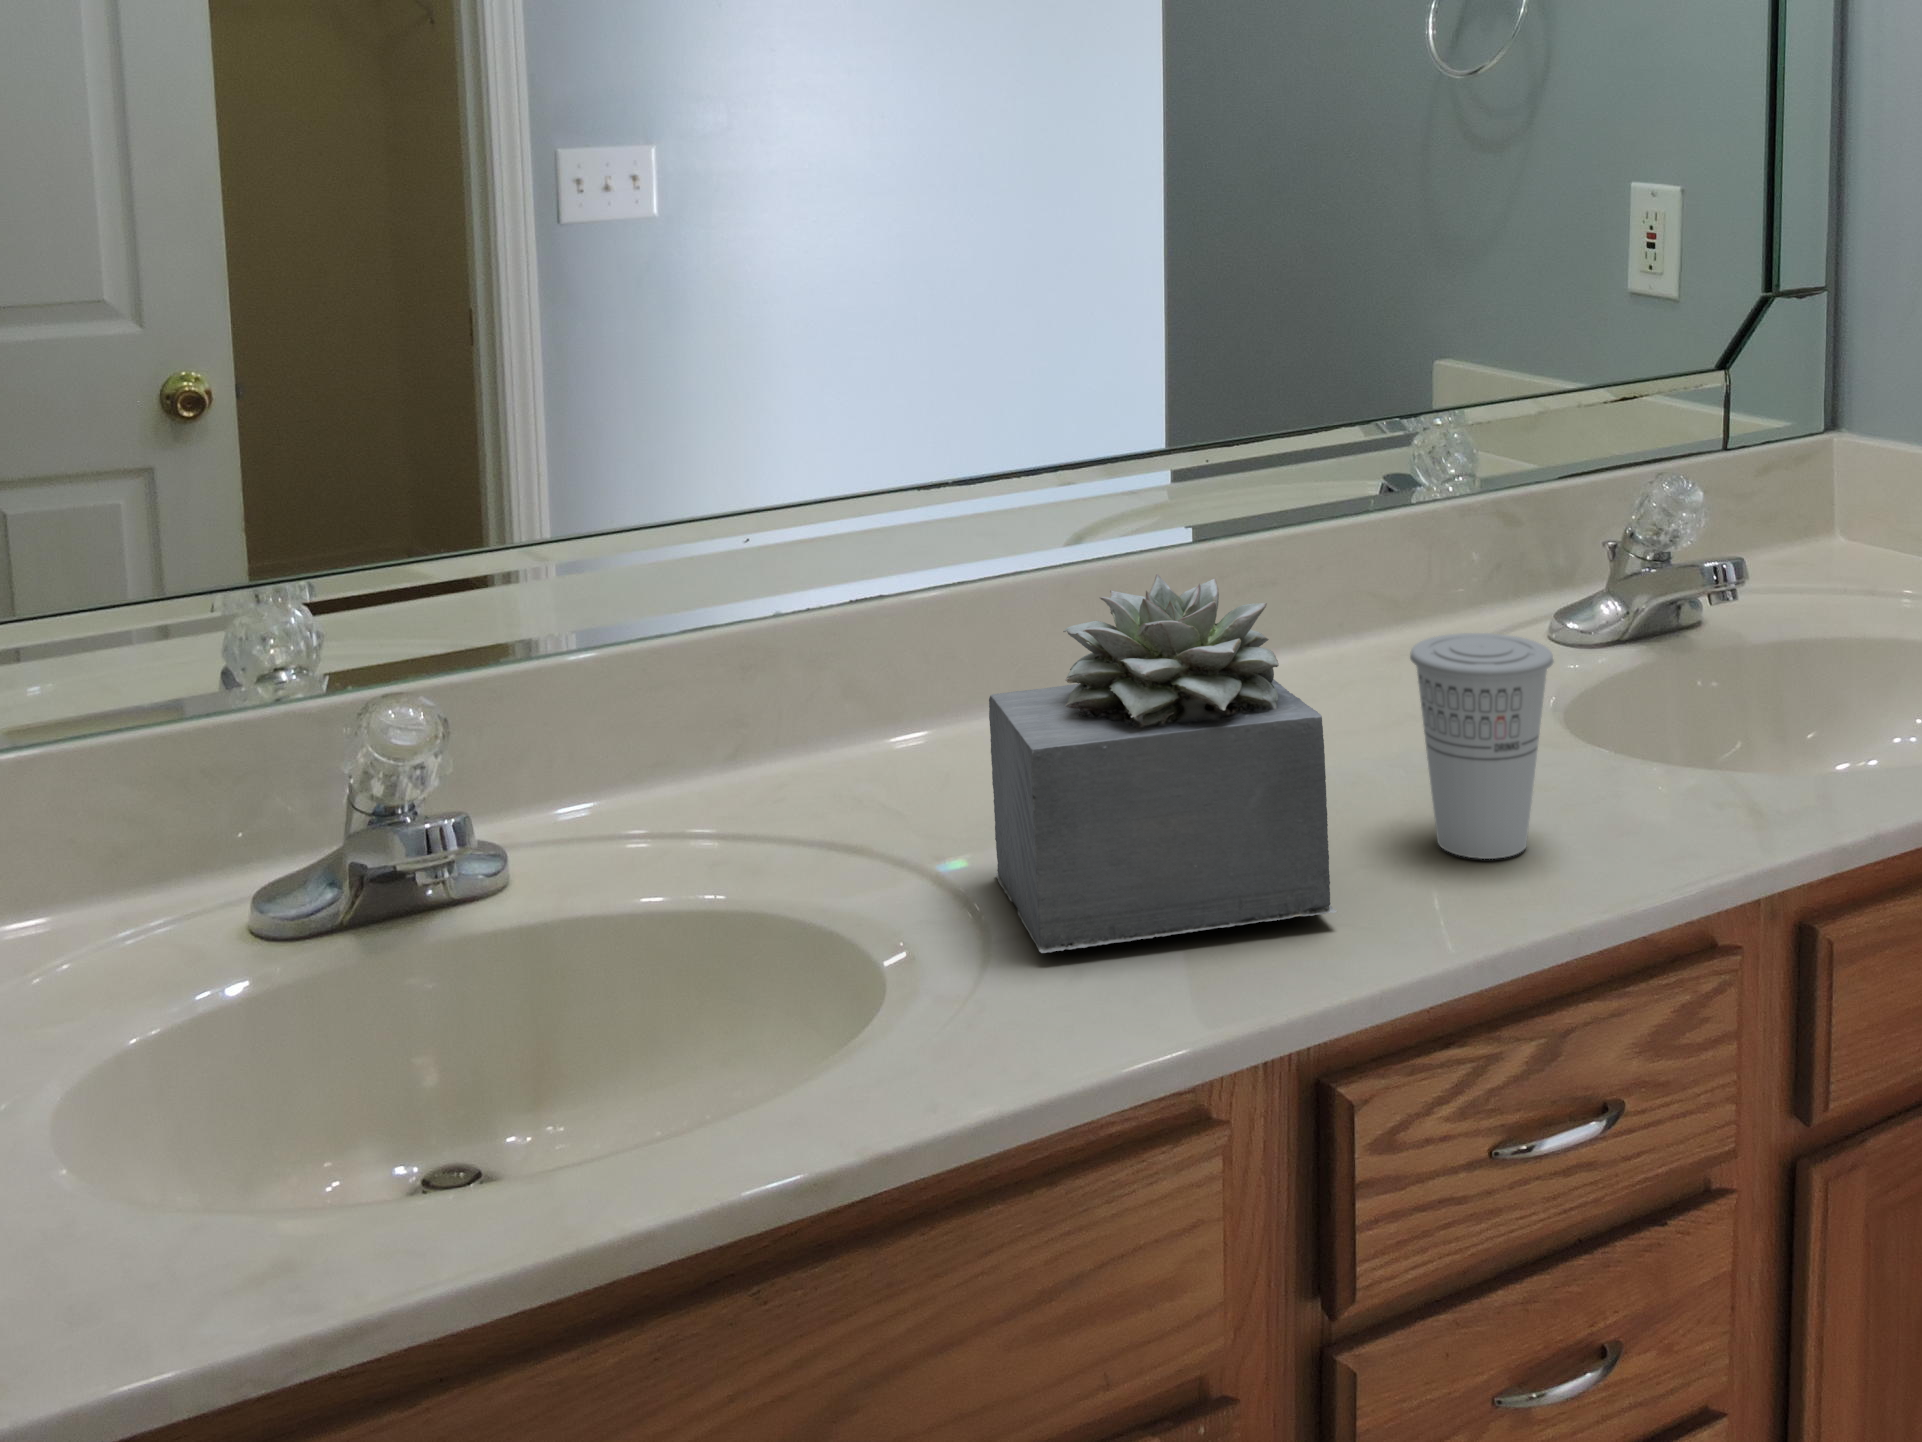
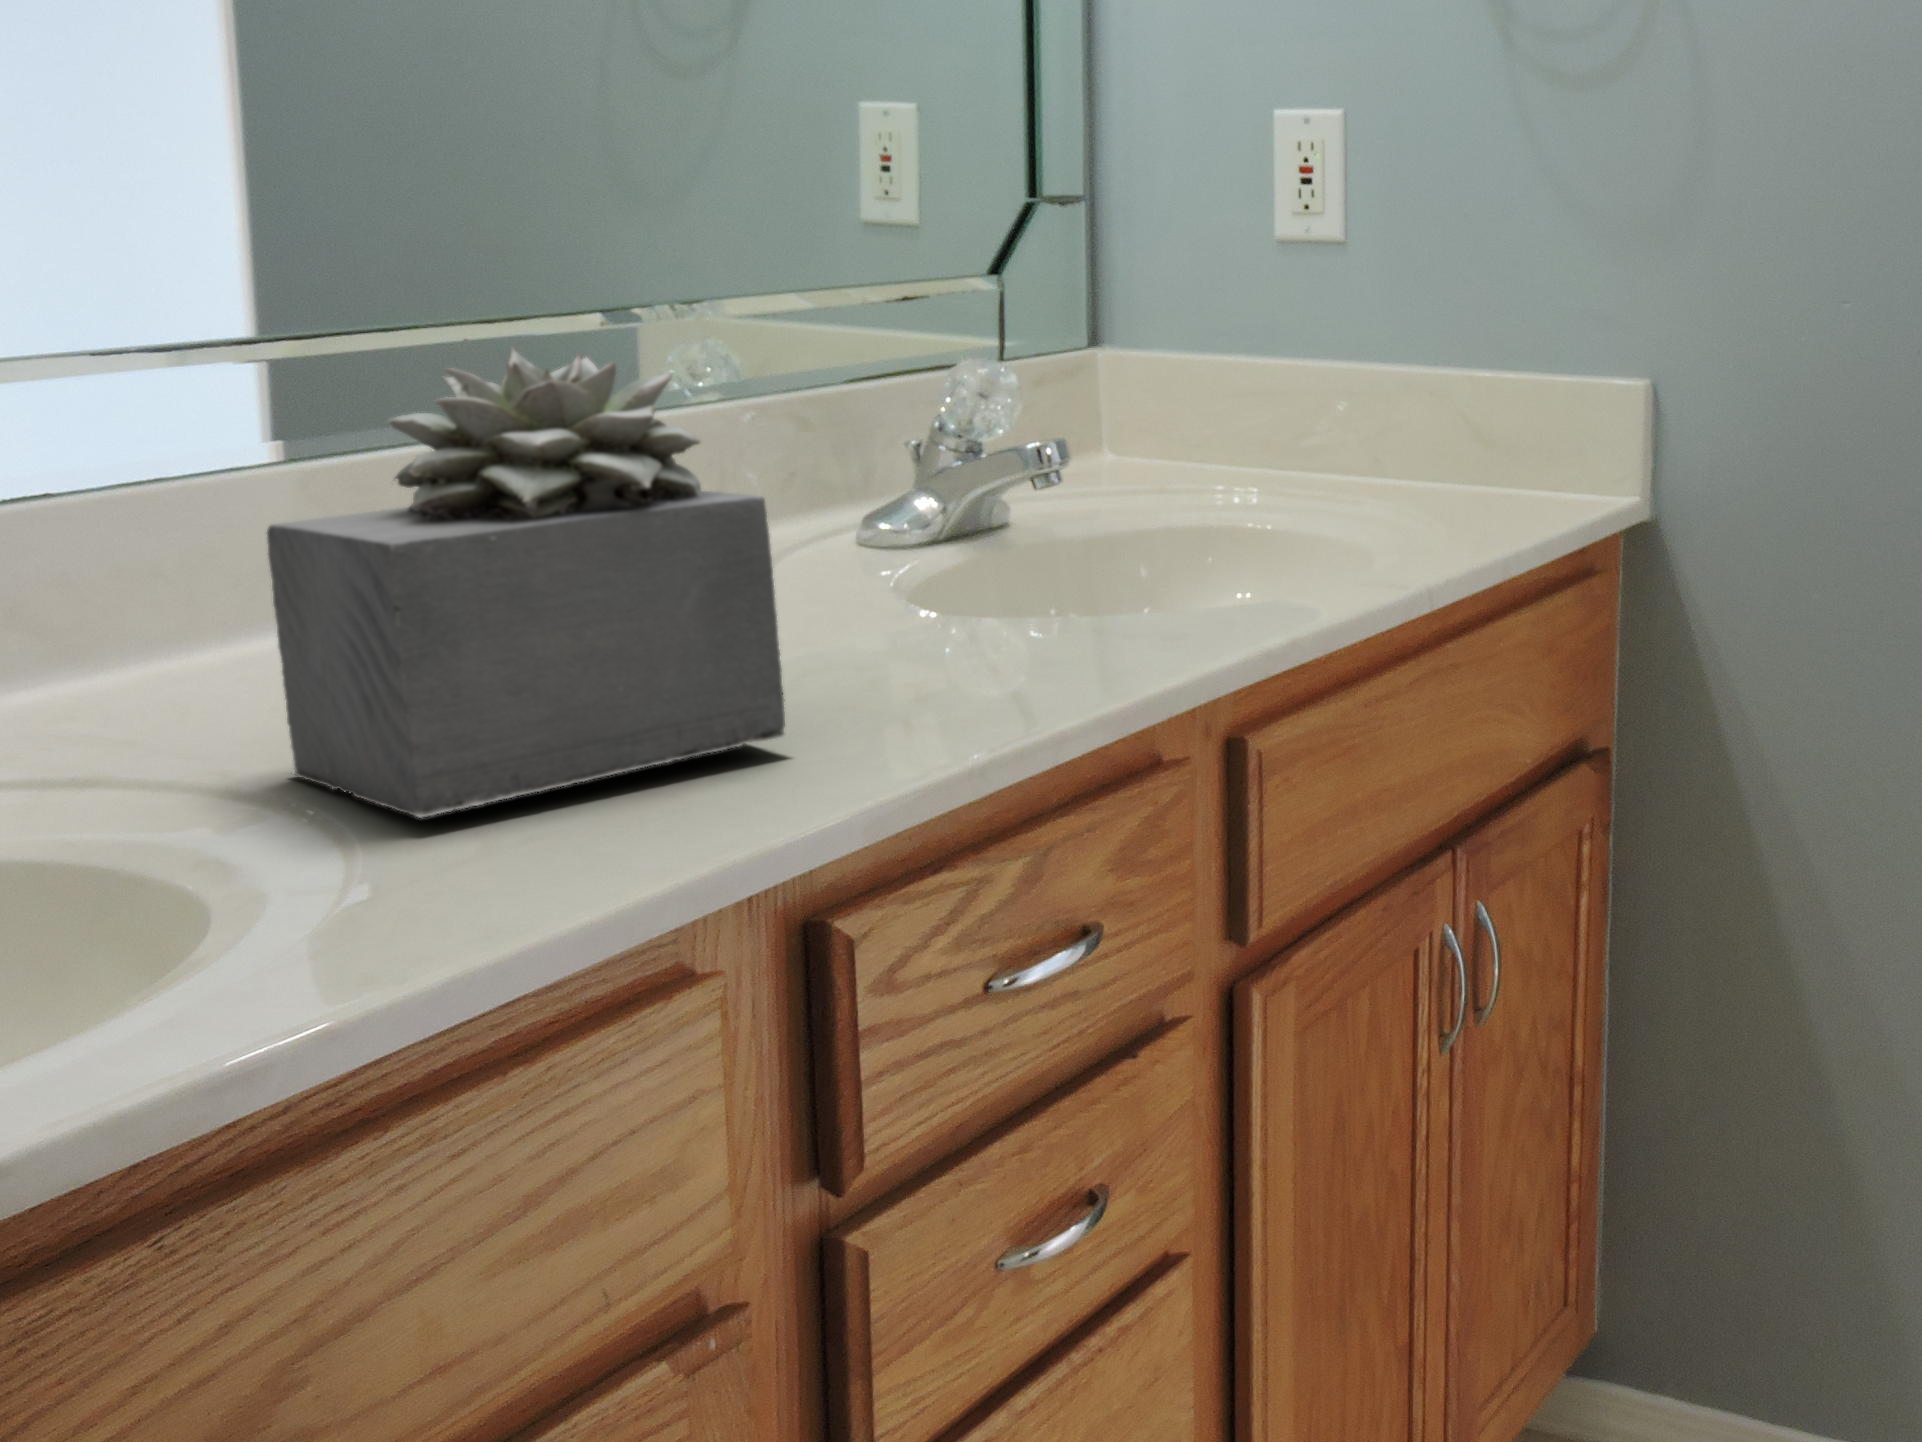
cup: present [1410,633,1554,859] -> none [819,442,988,687]

